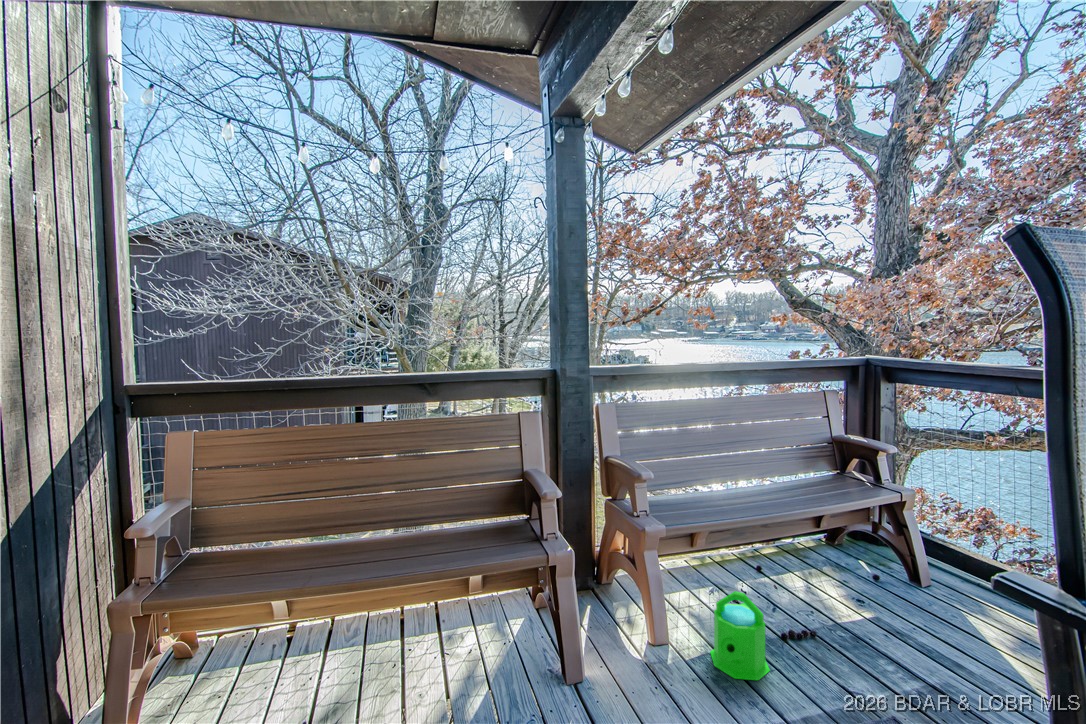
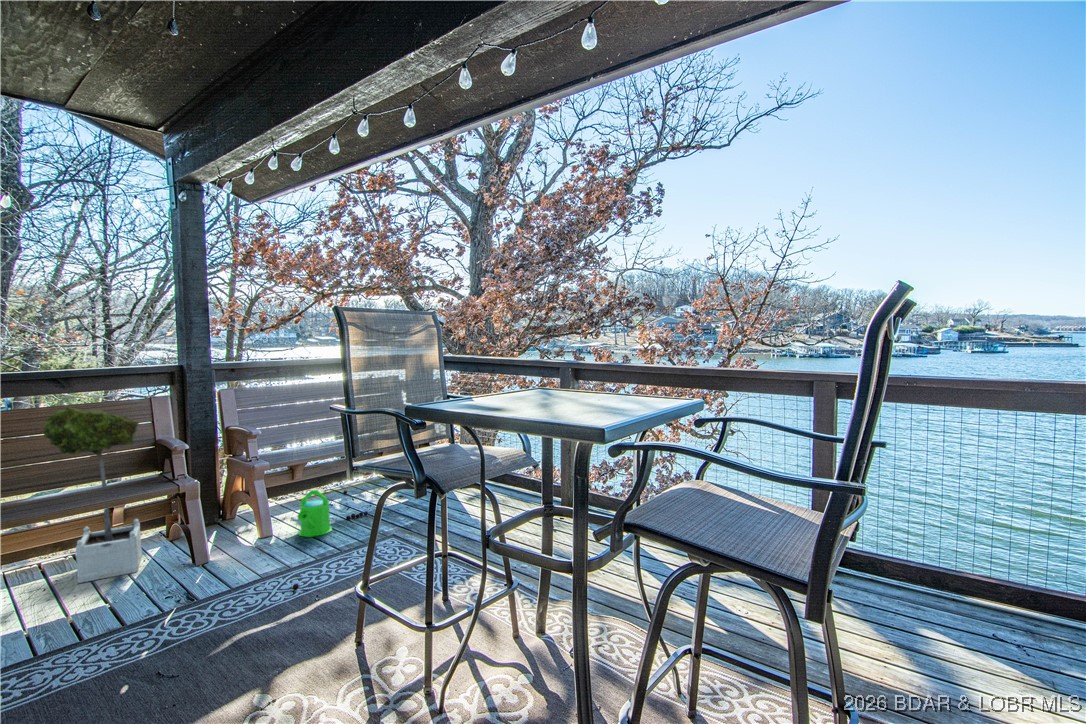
potted tree: none [400,432,506,675] -> present [43,407,142,583]

